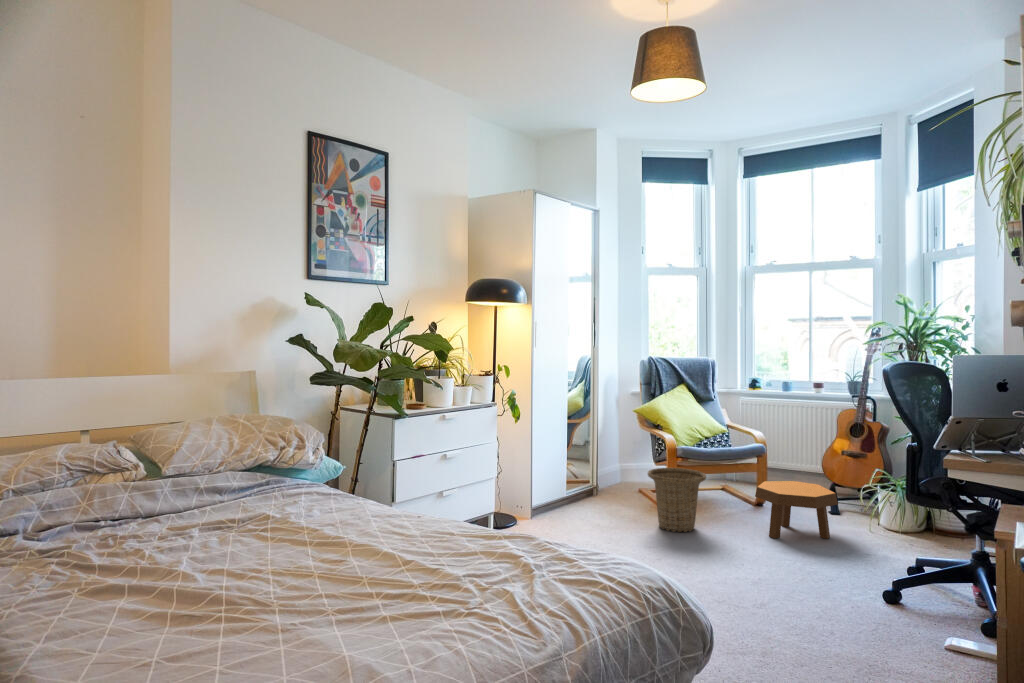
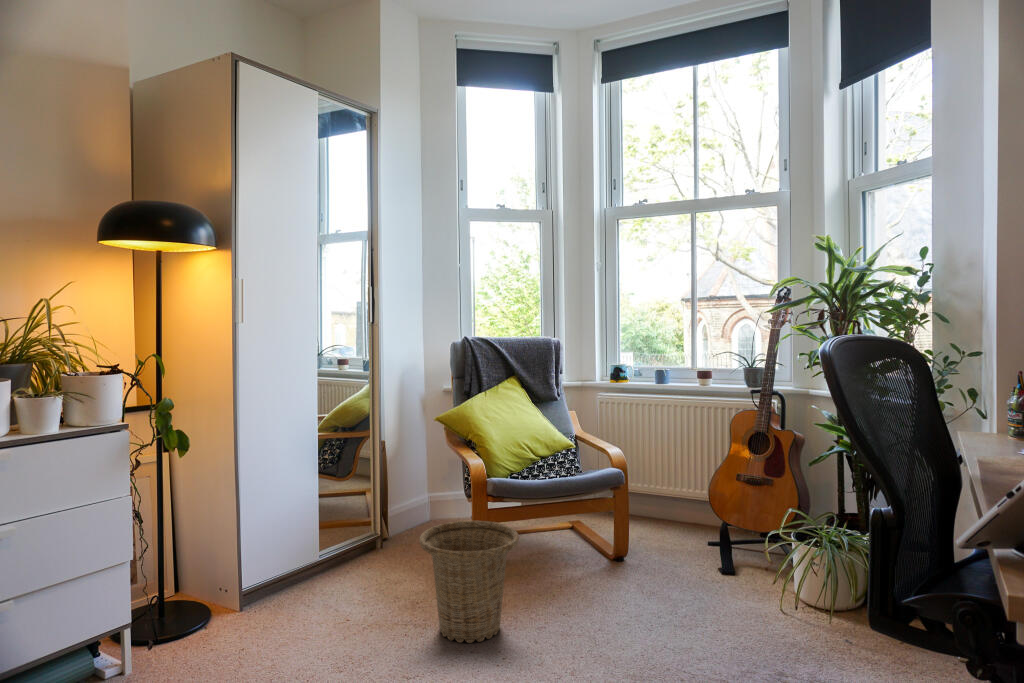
footstool: present [755,481,838,539] -> none [601,533,734,648]

